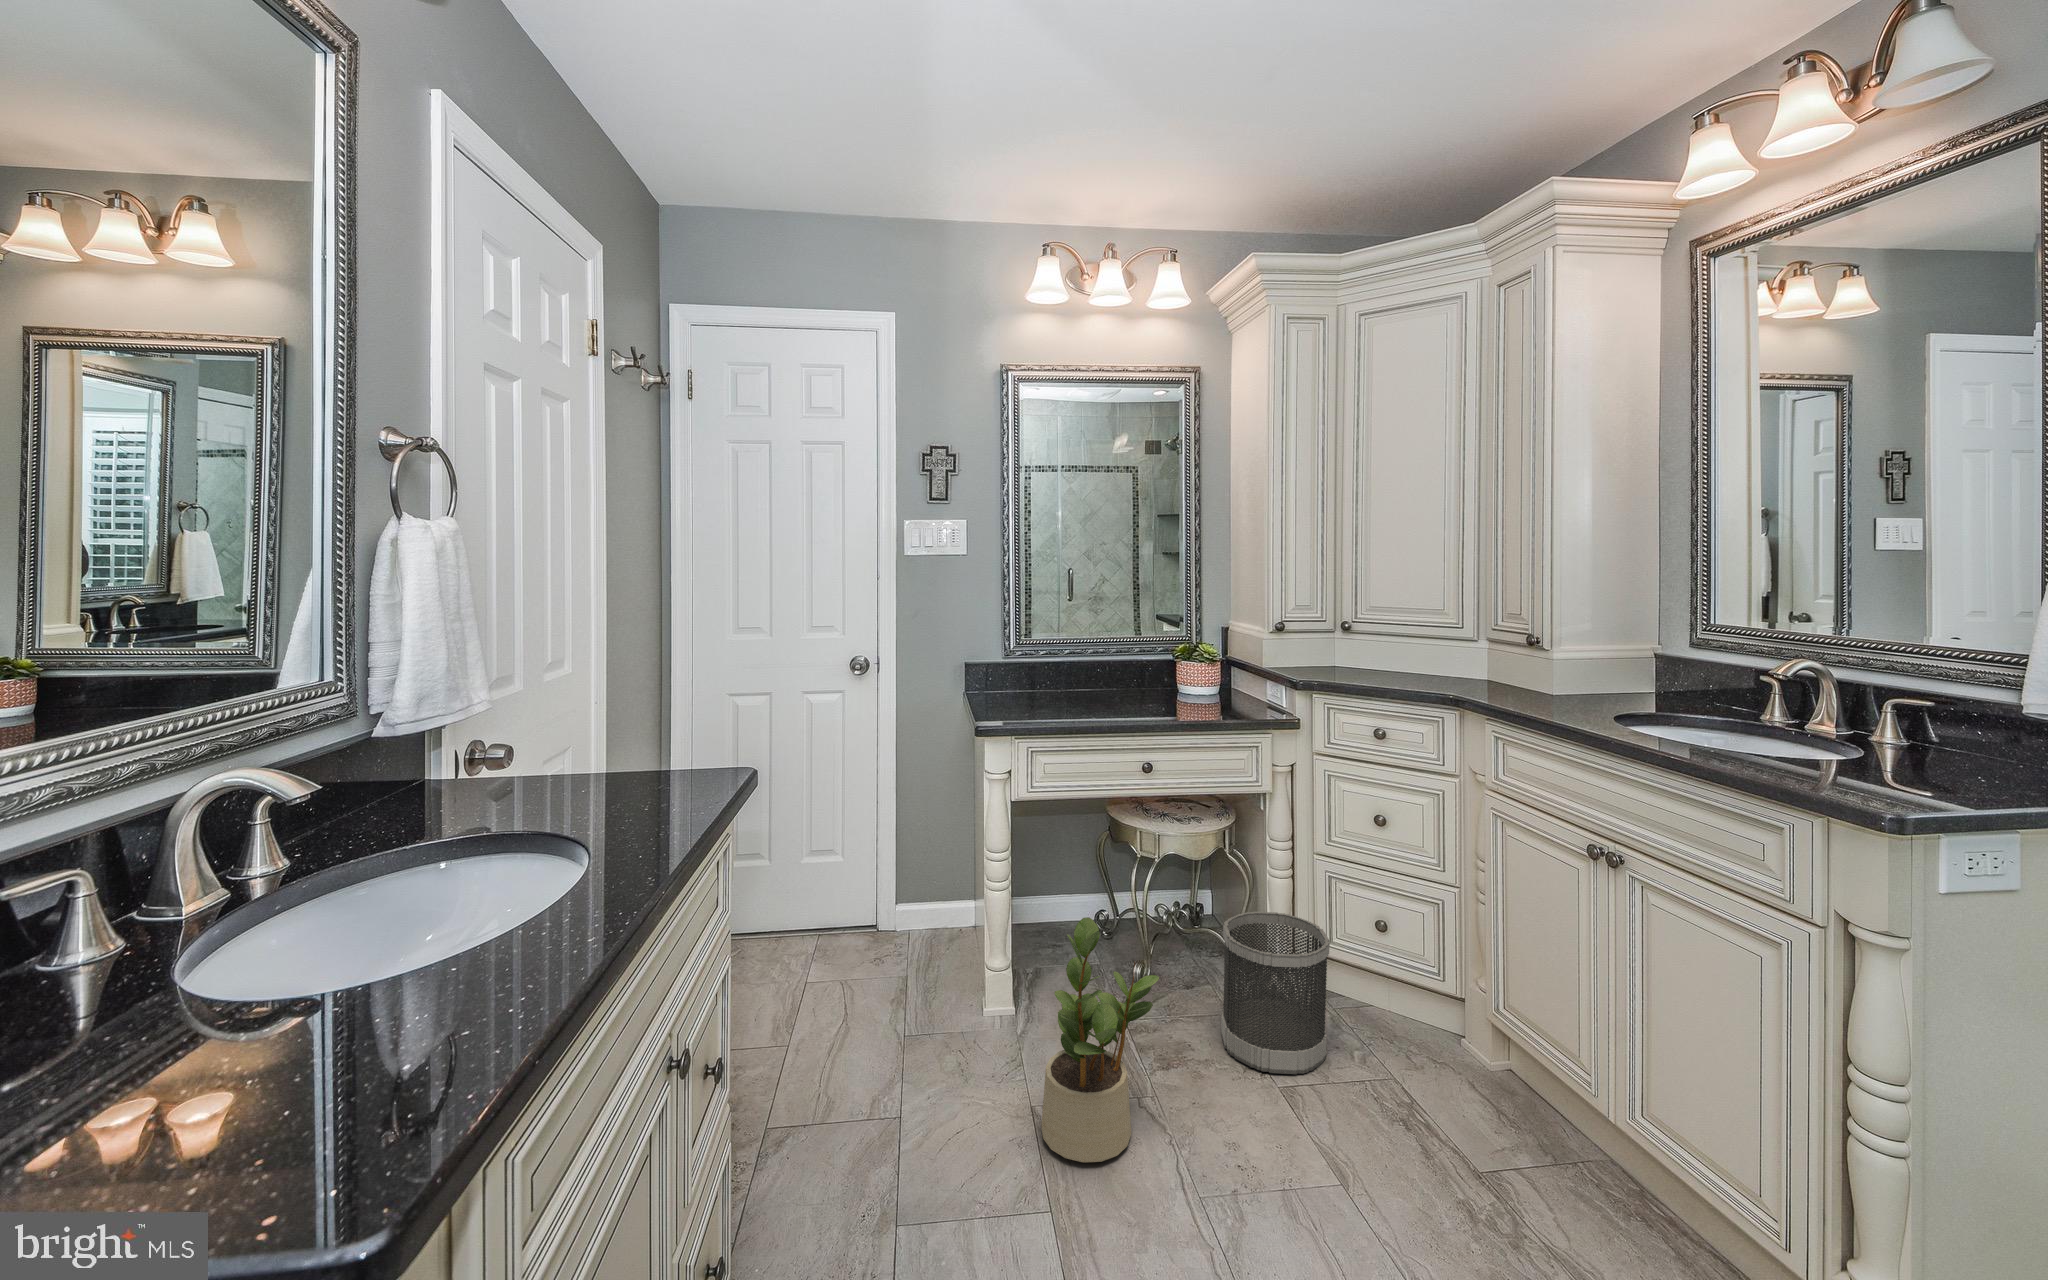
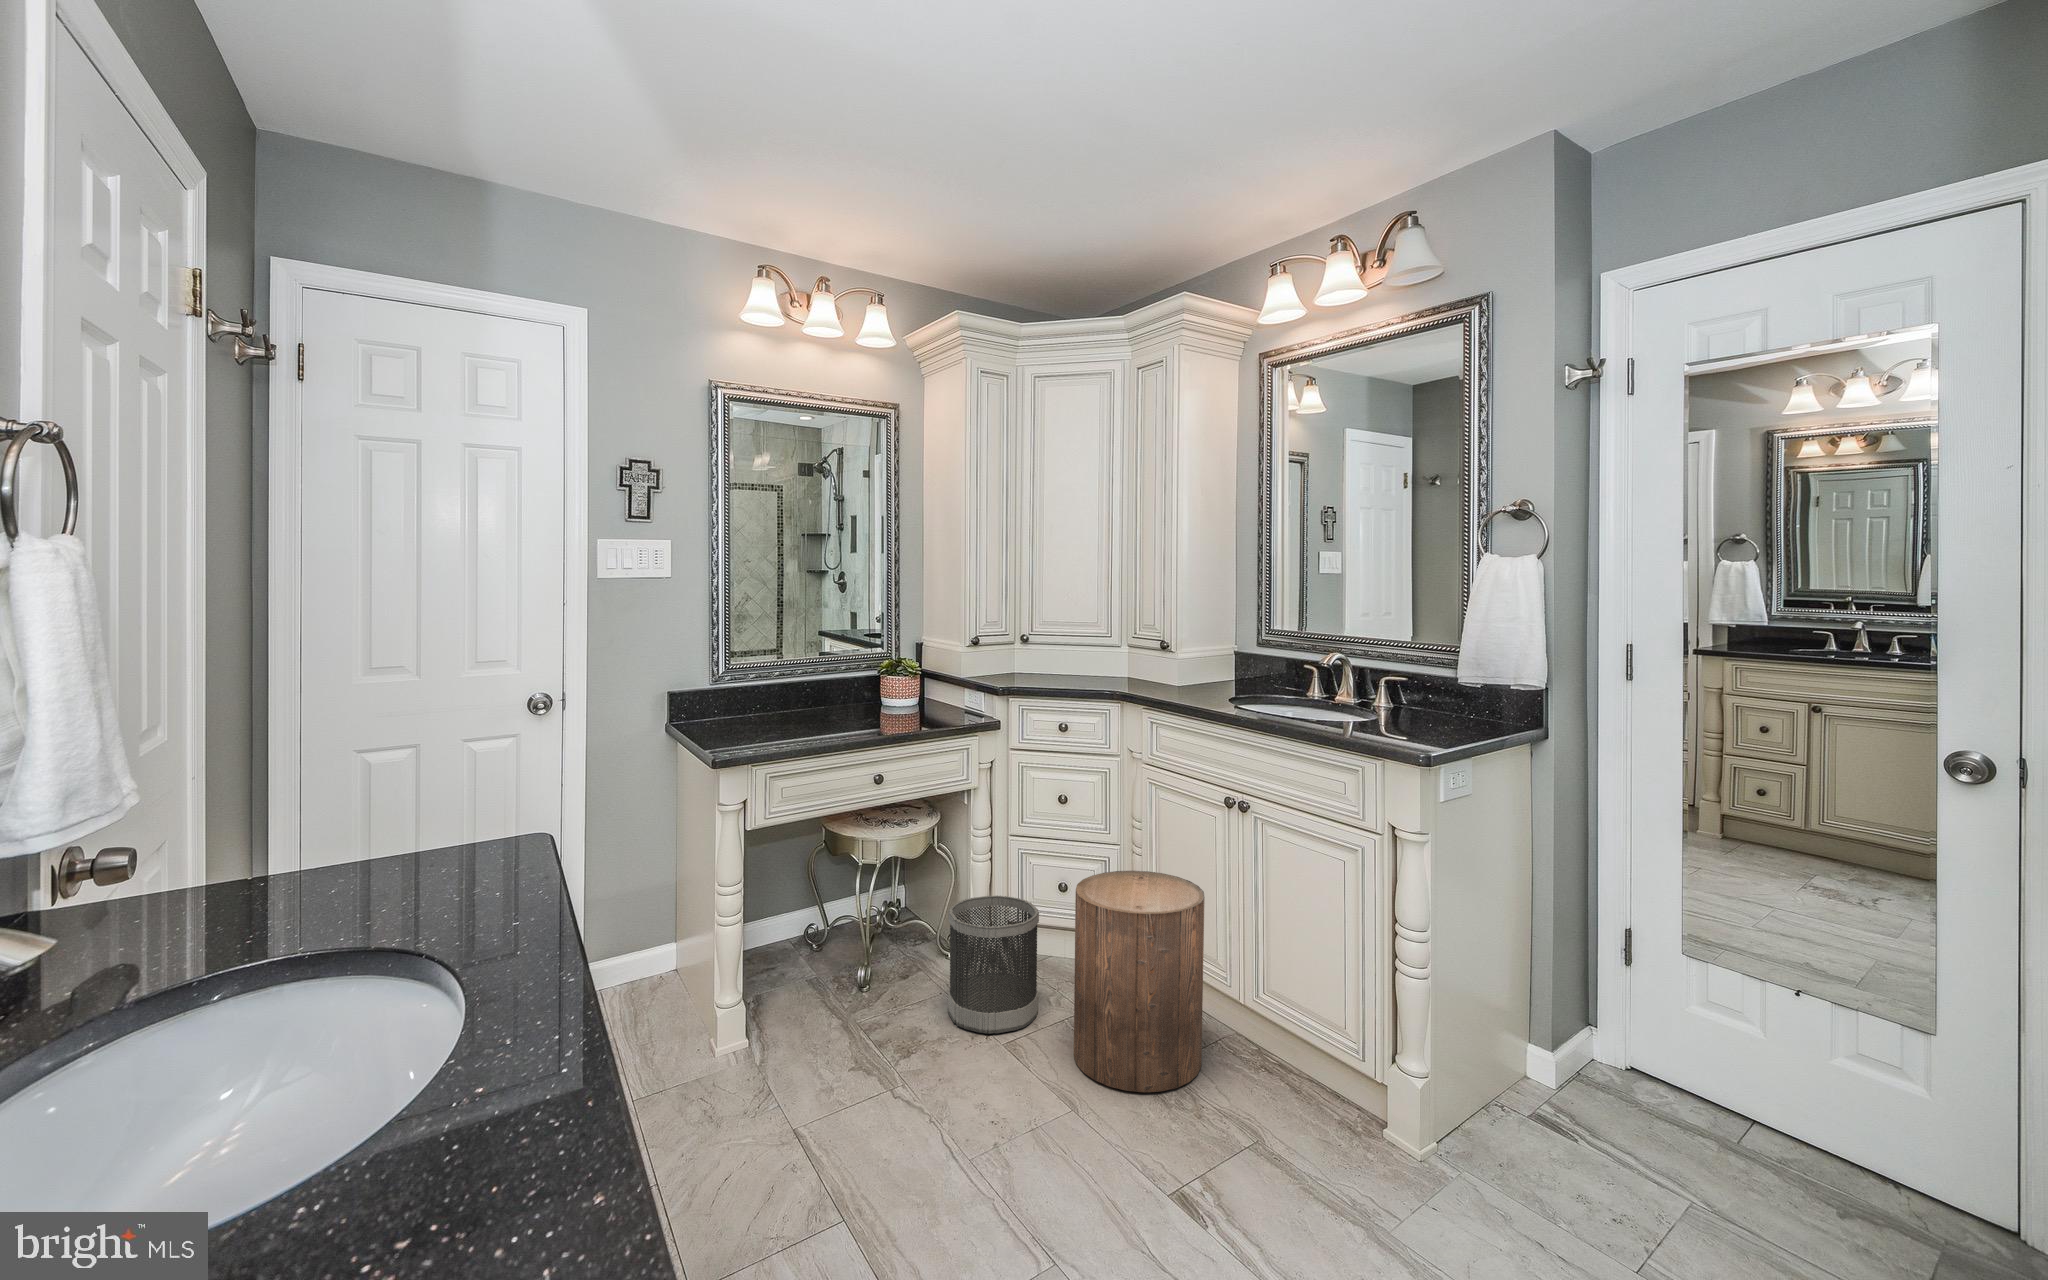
stool: none [1360,913,1550,1210] -> present [1074,871,1205,1092]
potted plant: present [1041,917,1159,1162] -> none [804,911,911,1140]

